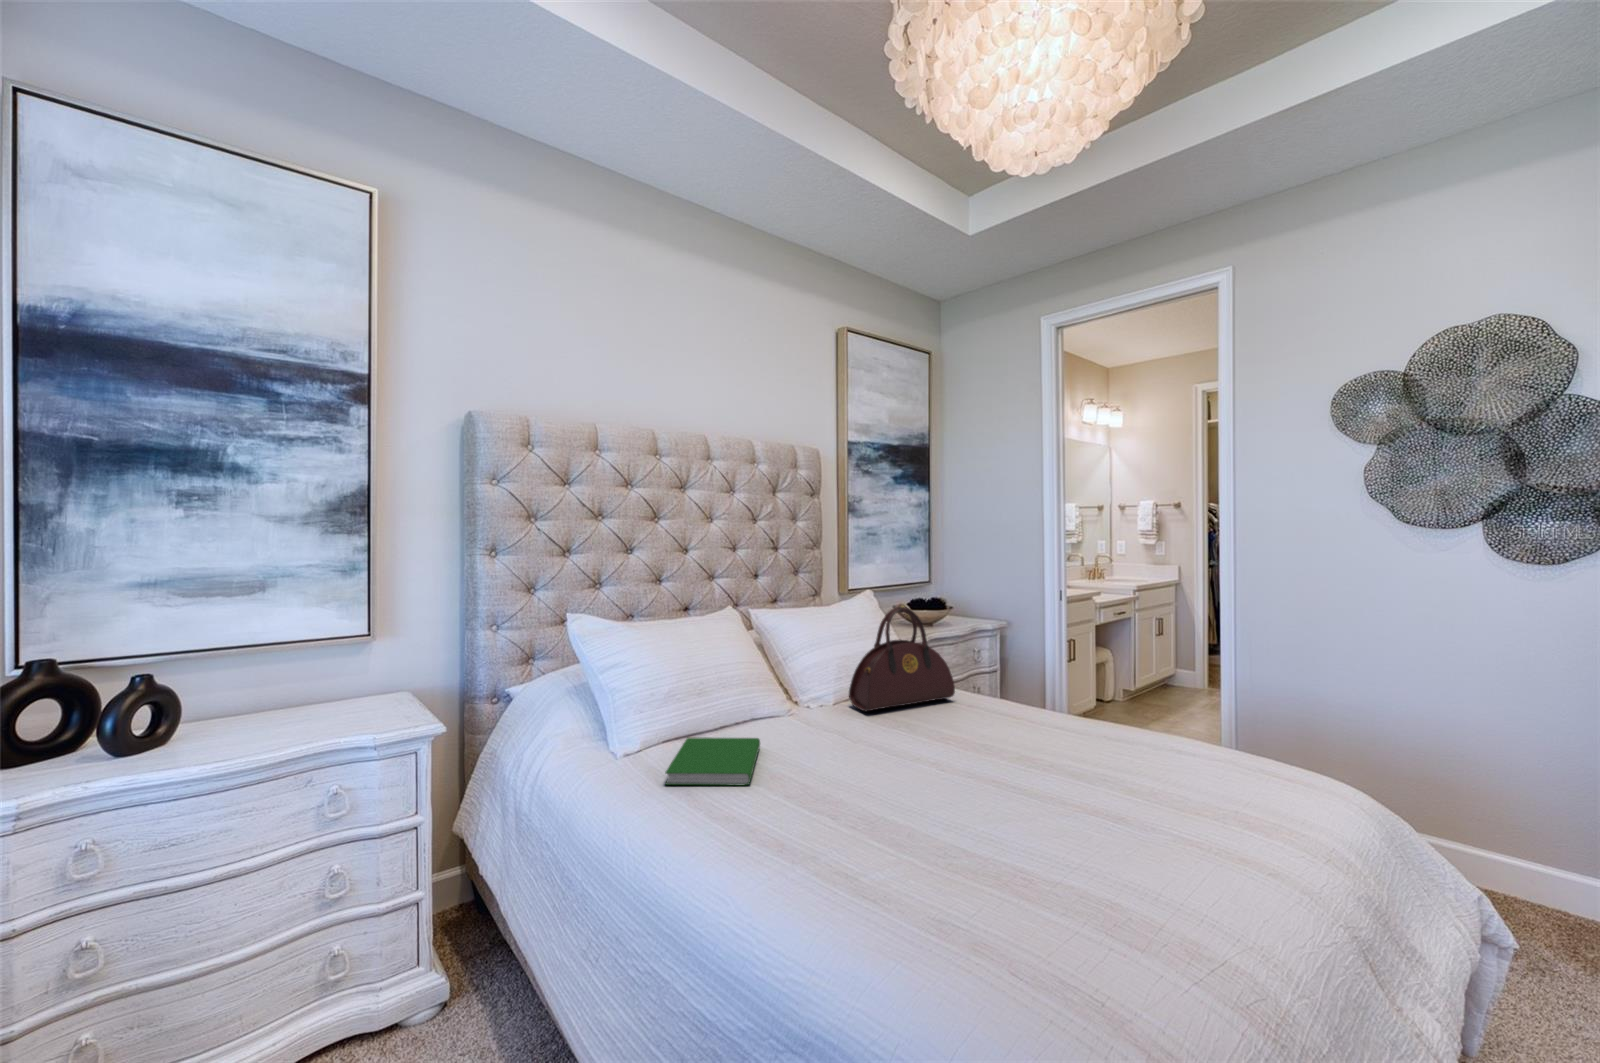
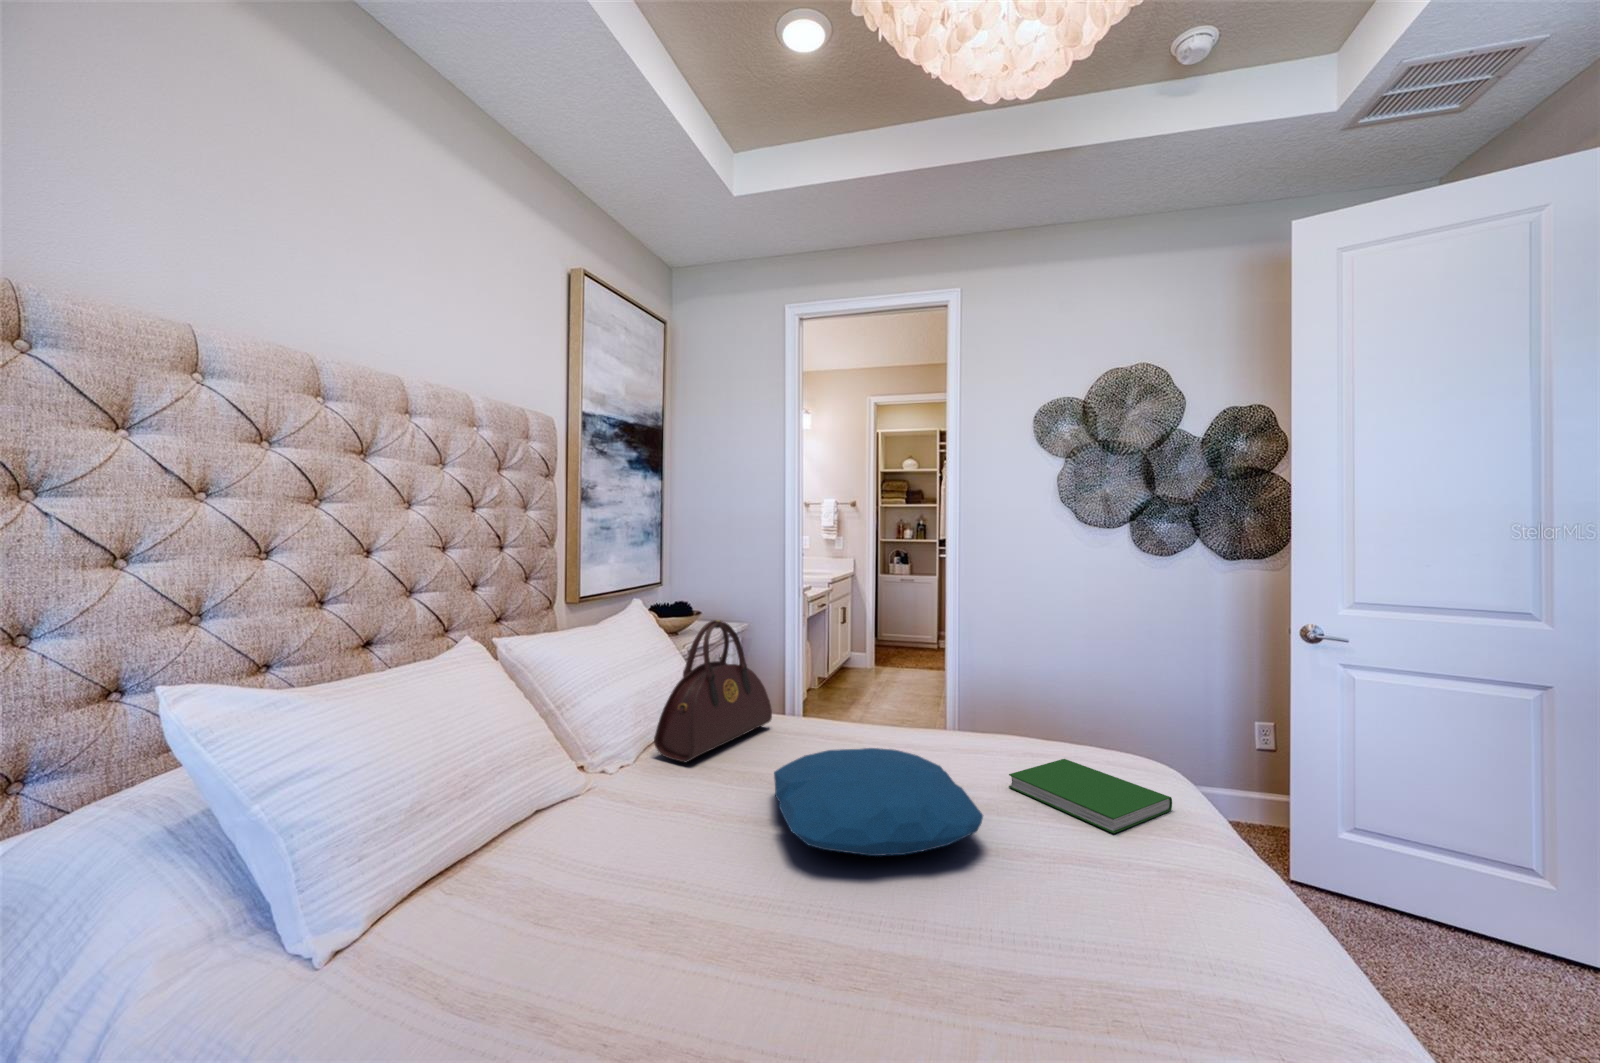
pillow: none [880,713,1047,788] -> present [774,748,983,856]
hardcover book: present [666,737,760,785] -> present [1009,759,1172,833]

